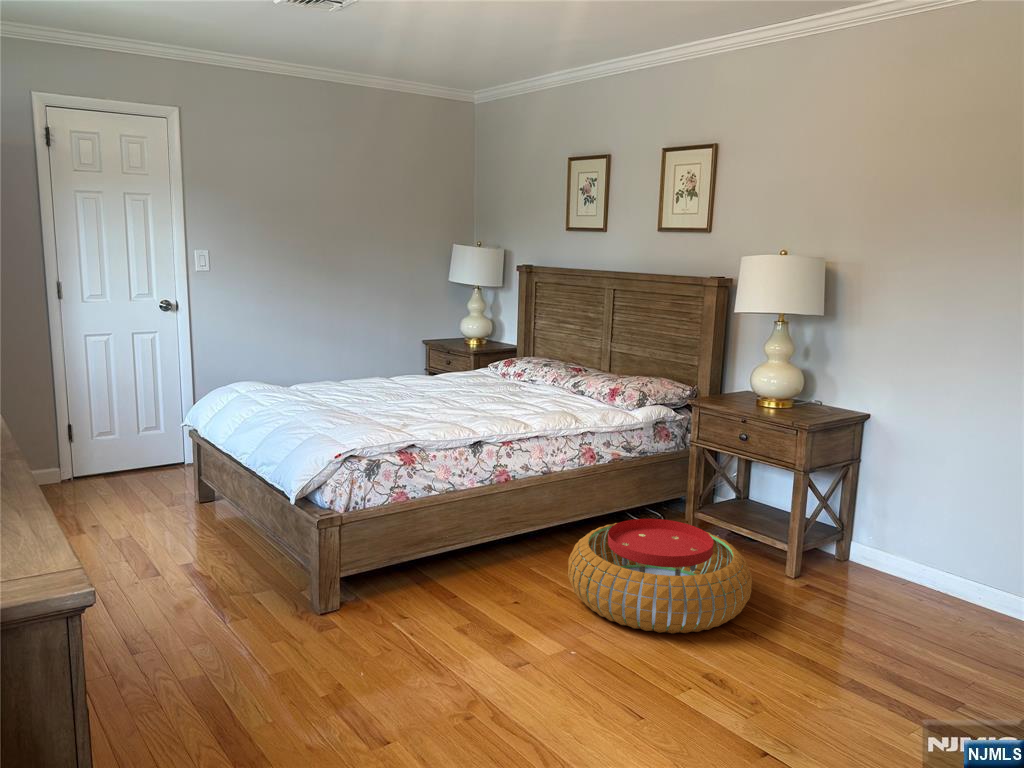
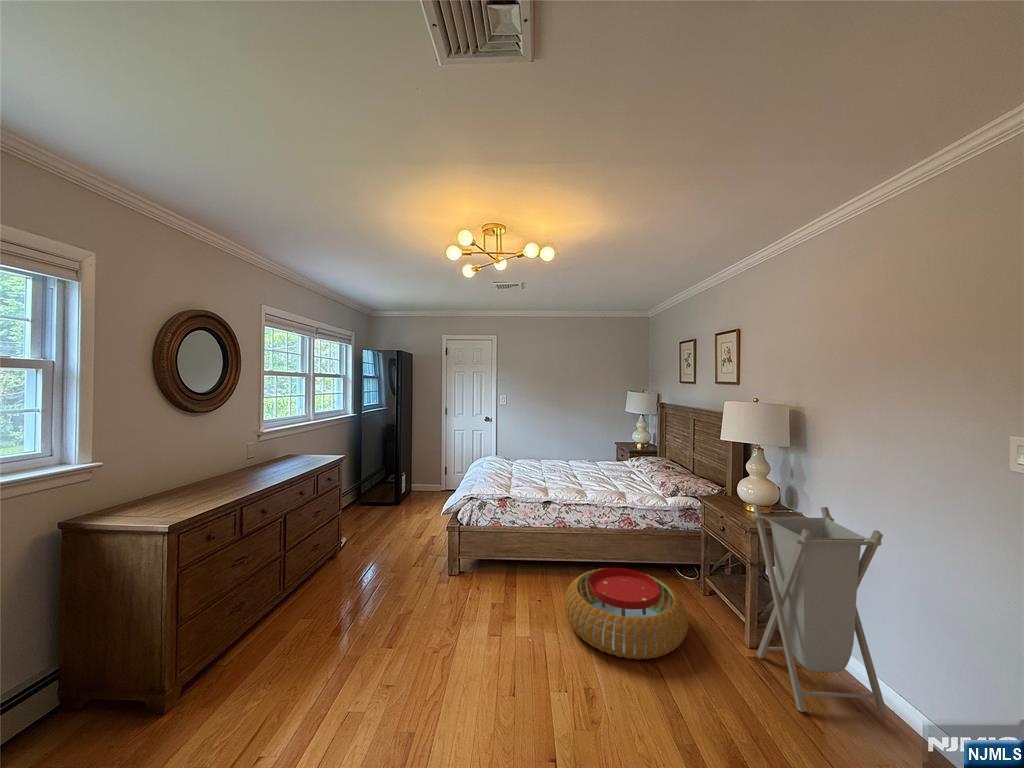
laundry hamper: none [805,386,959,615] -> present [753,506,887,715]

